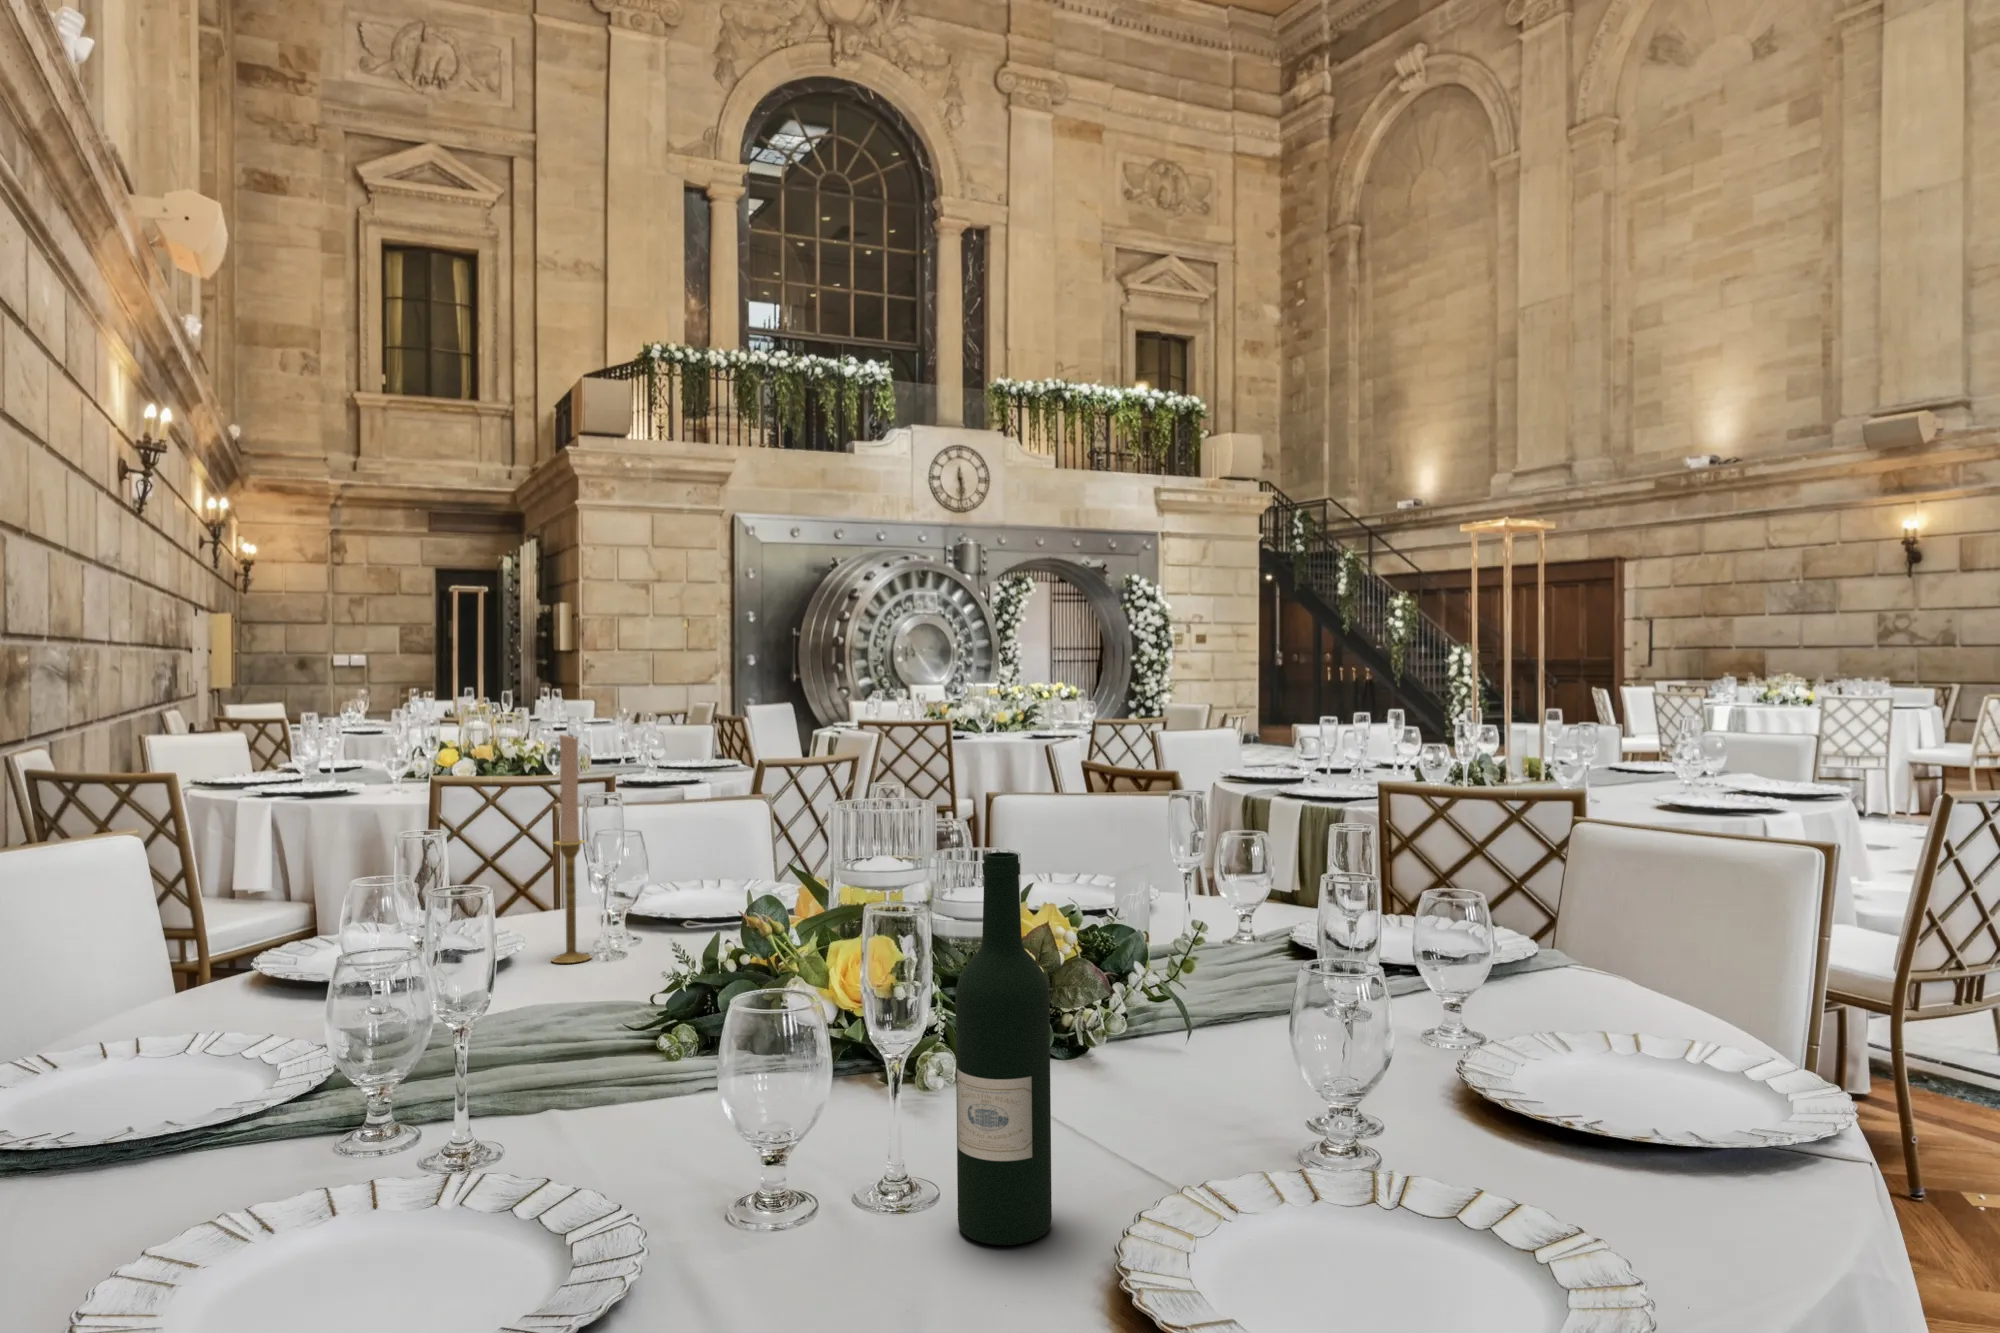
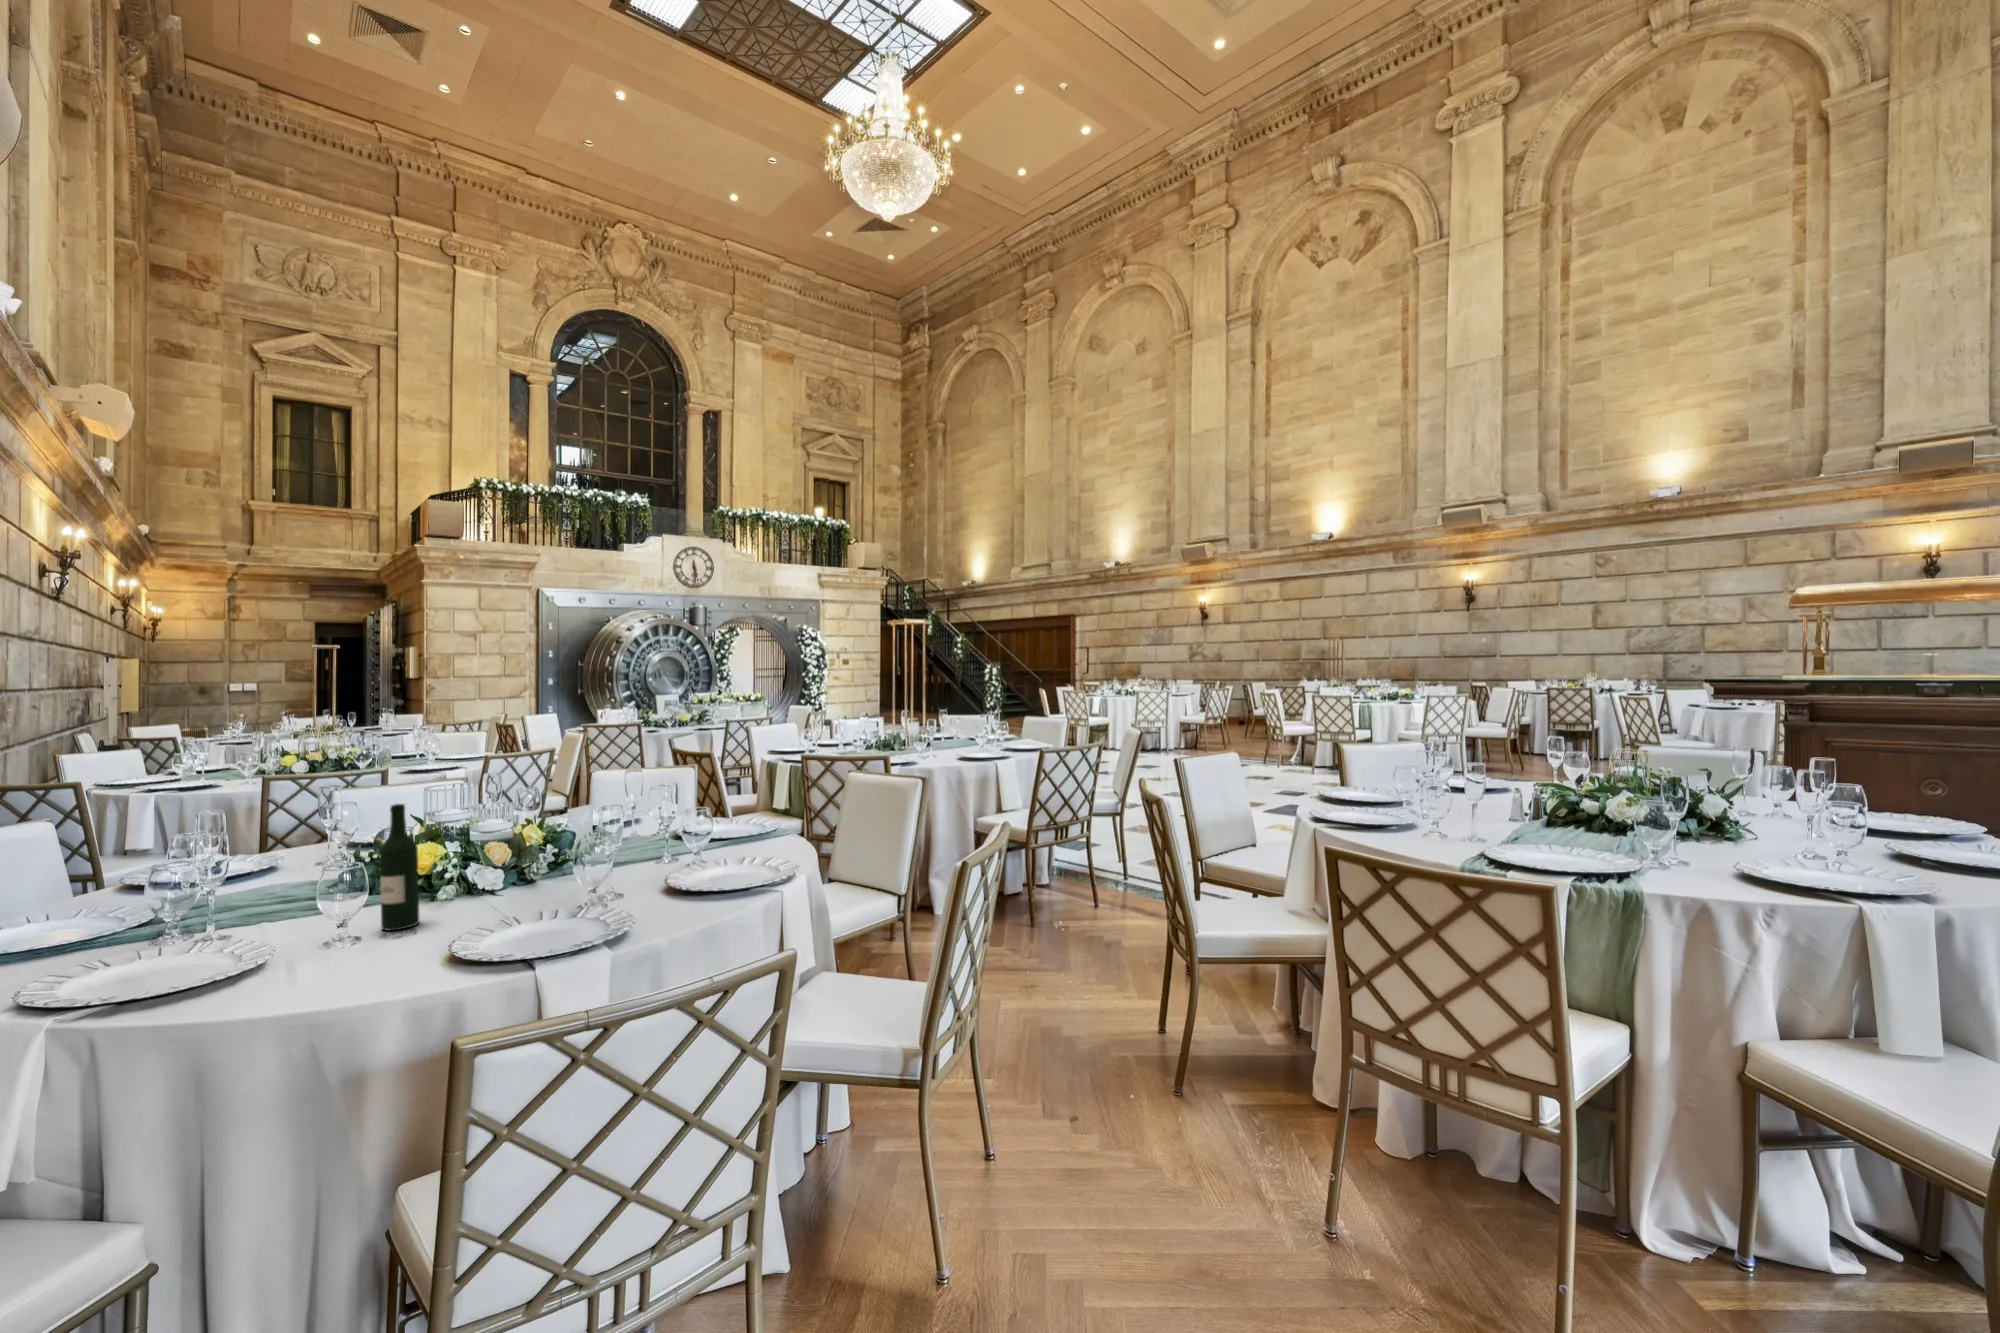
candlestick: present [552,735,592,963] -> none [287,757,310,862]

